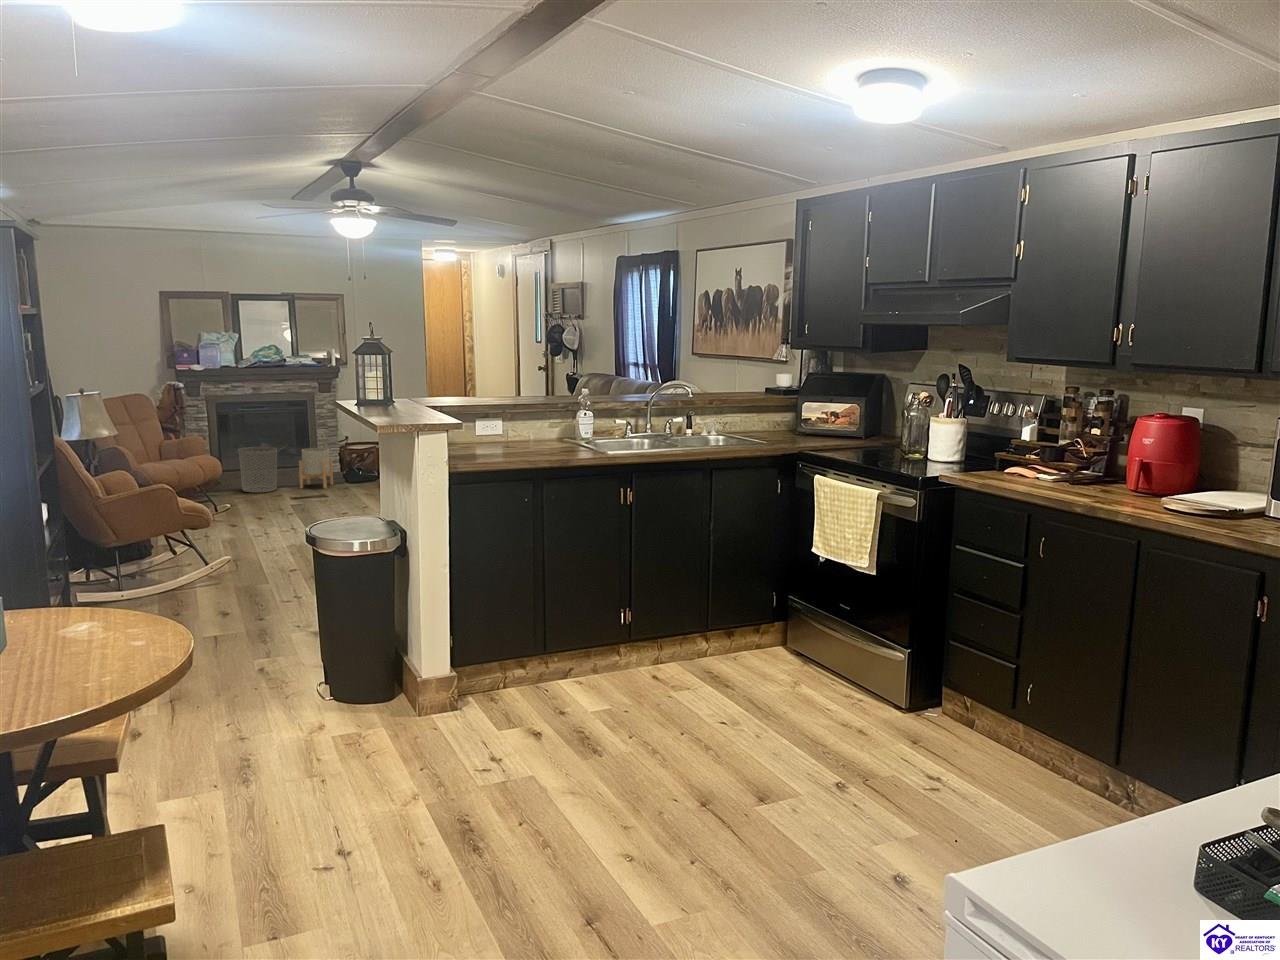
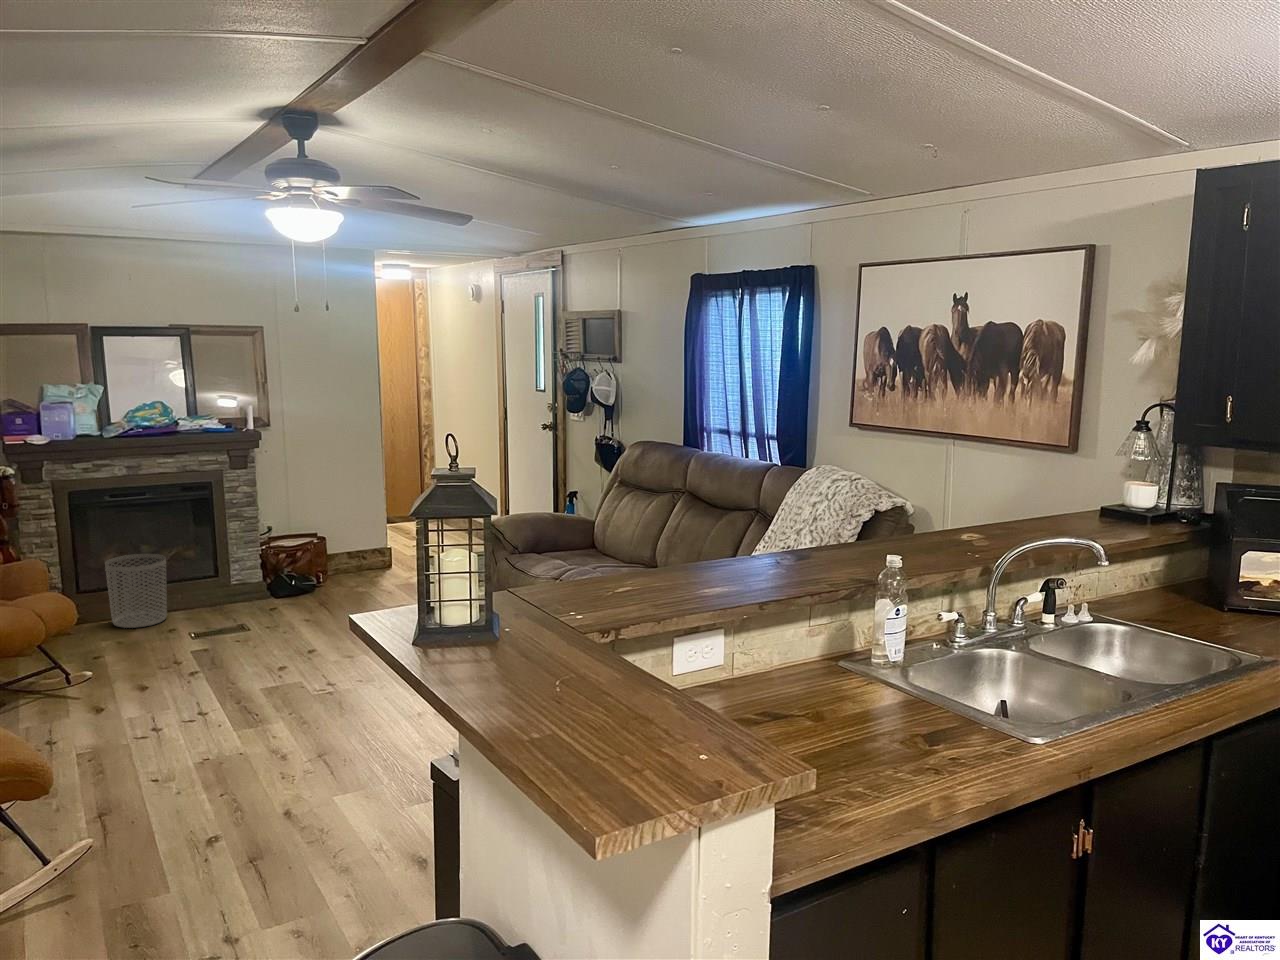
planter: present [299,448,333,489] -> none [200,551,253,615]

